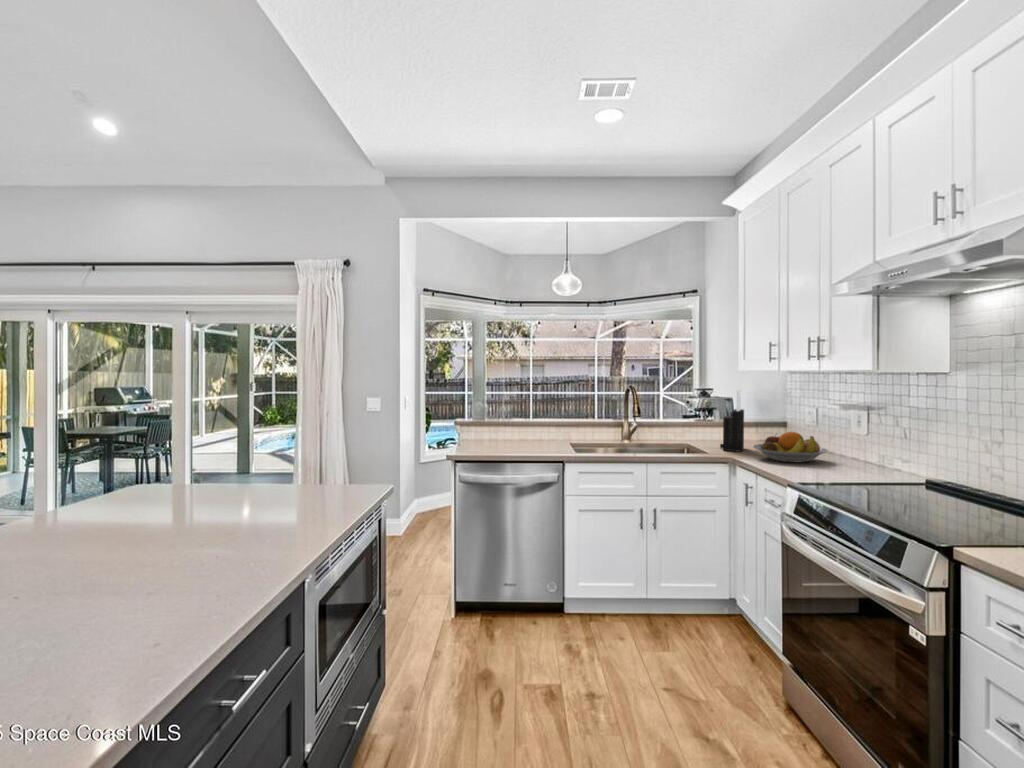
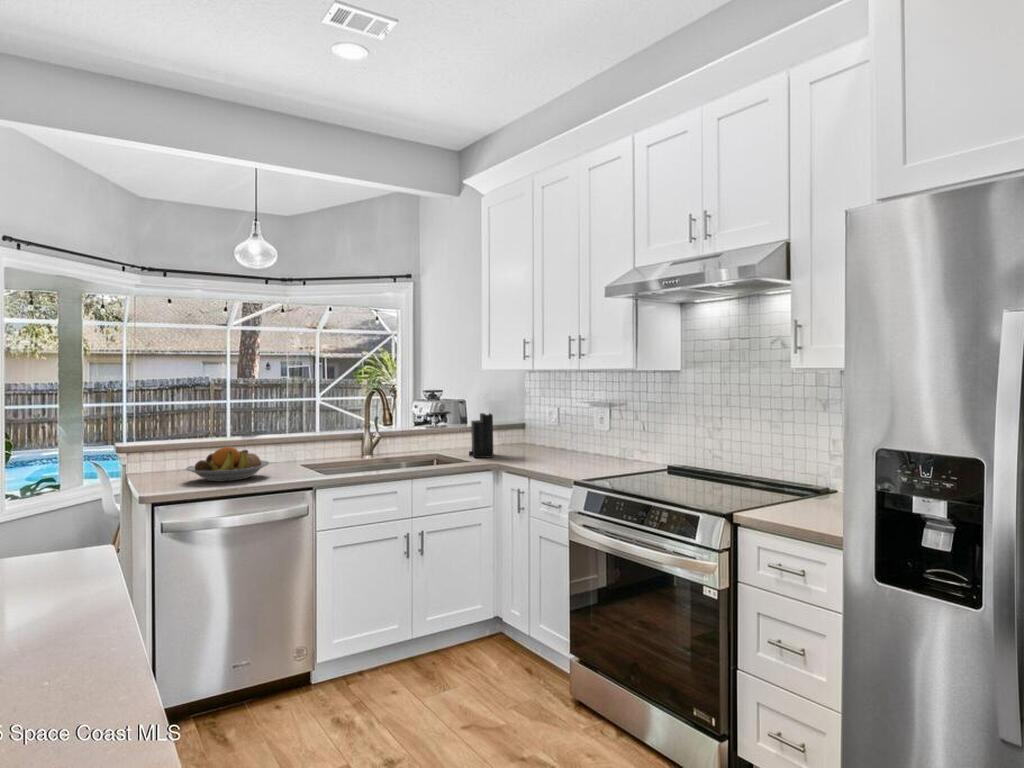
fruit bowl: present [753,432,828,462] -> present [186,447,269,481]

